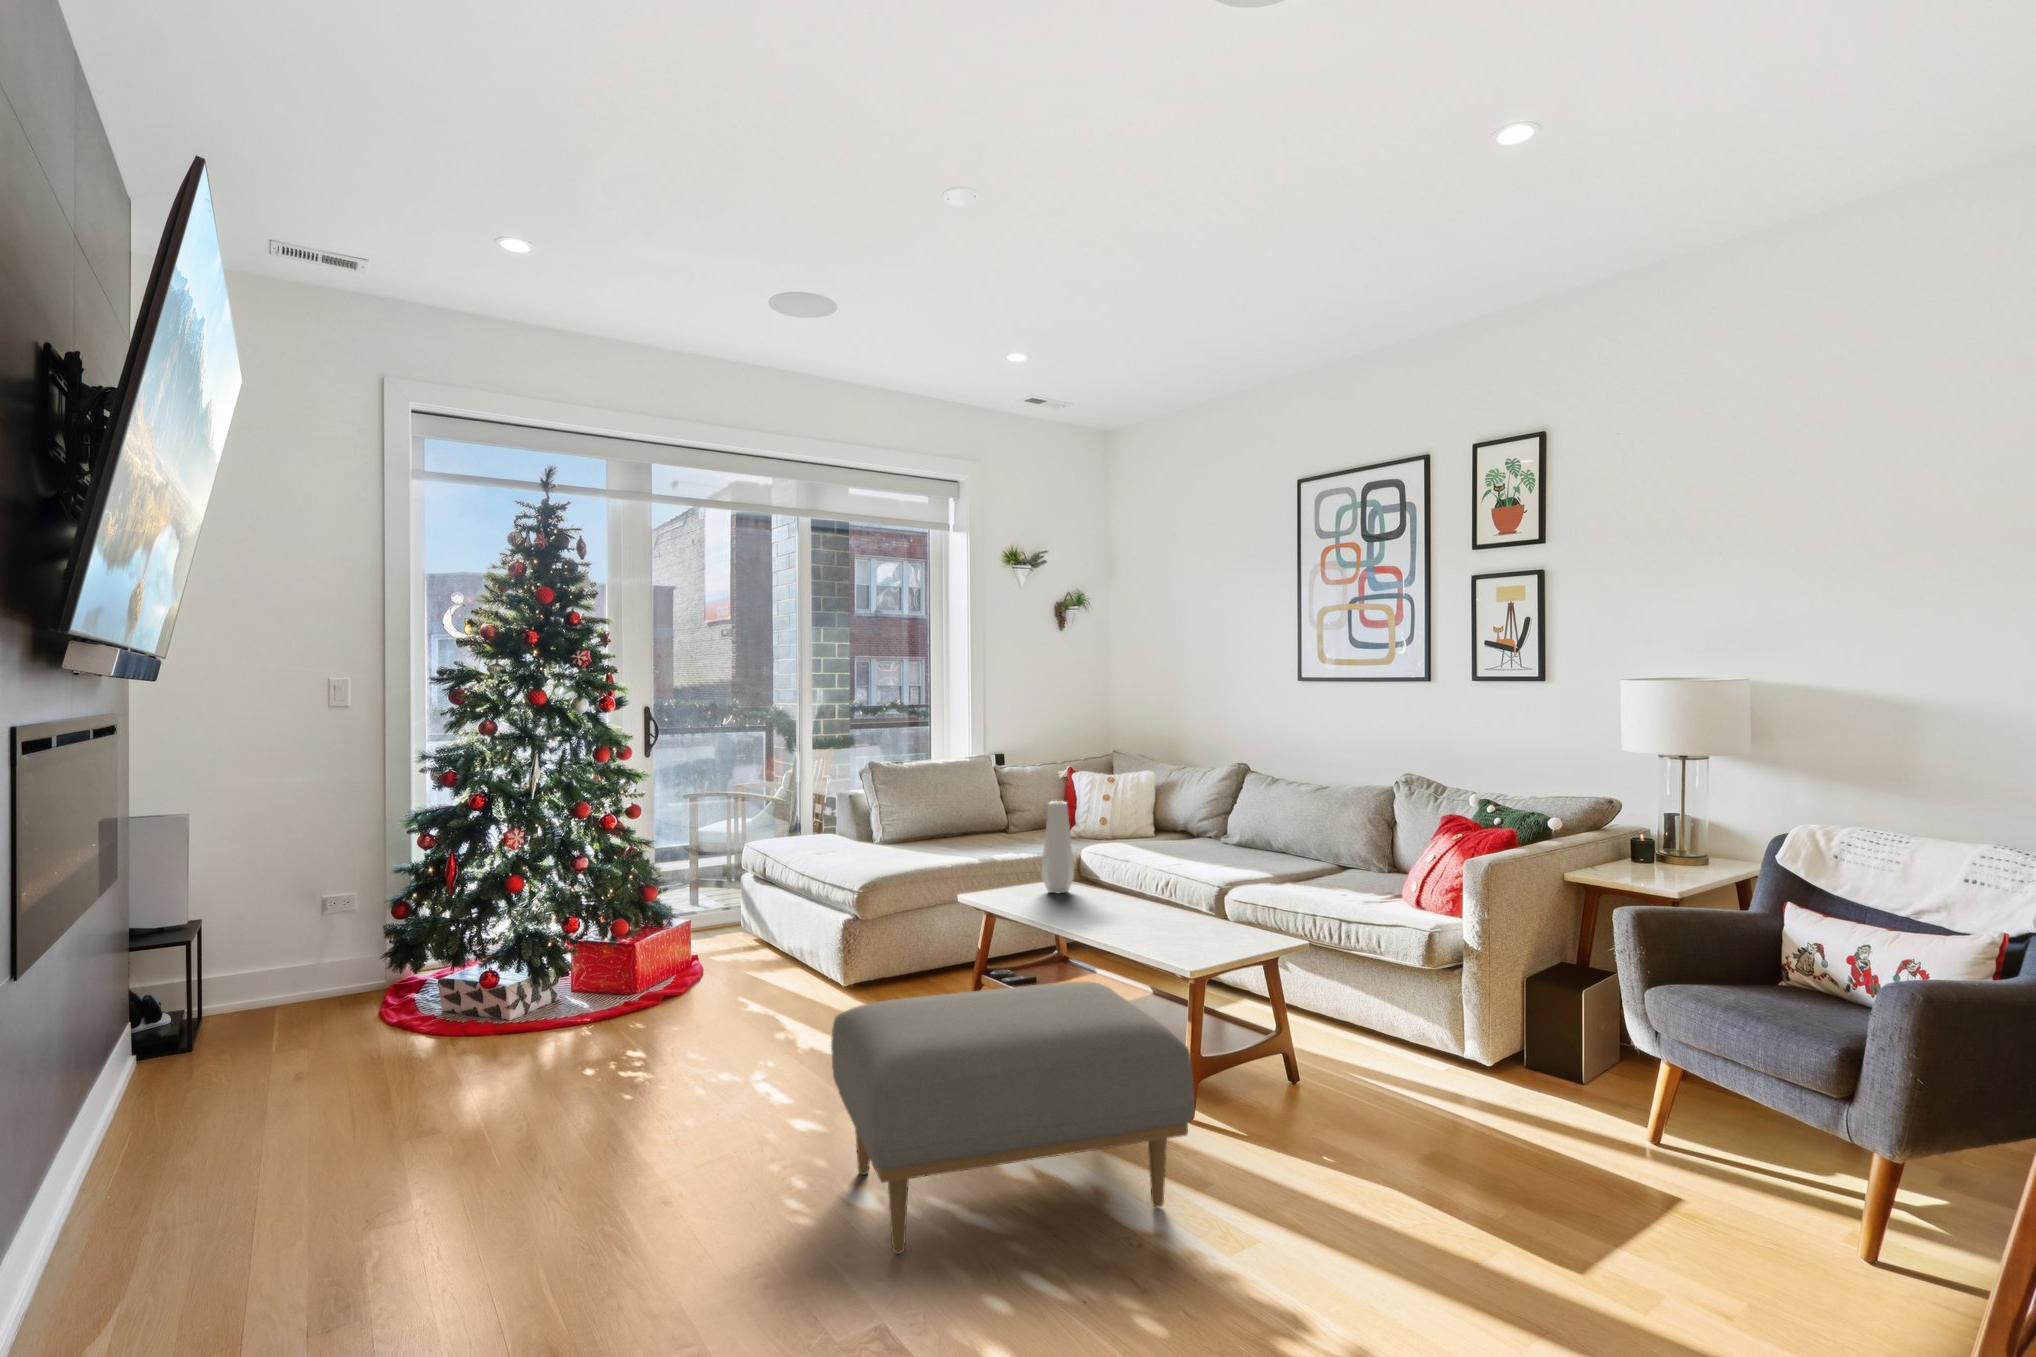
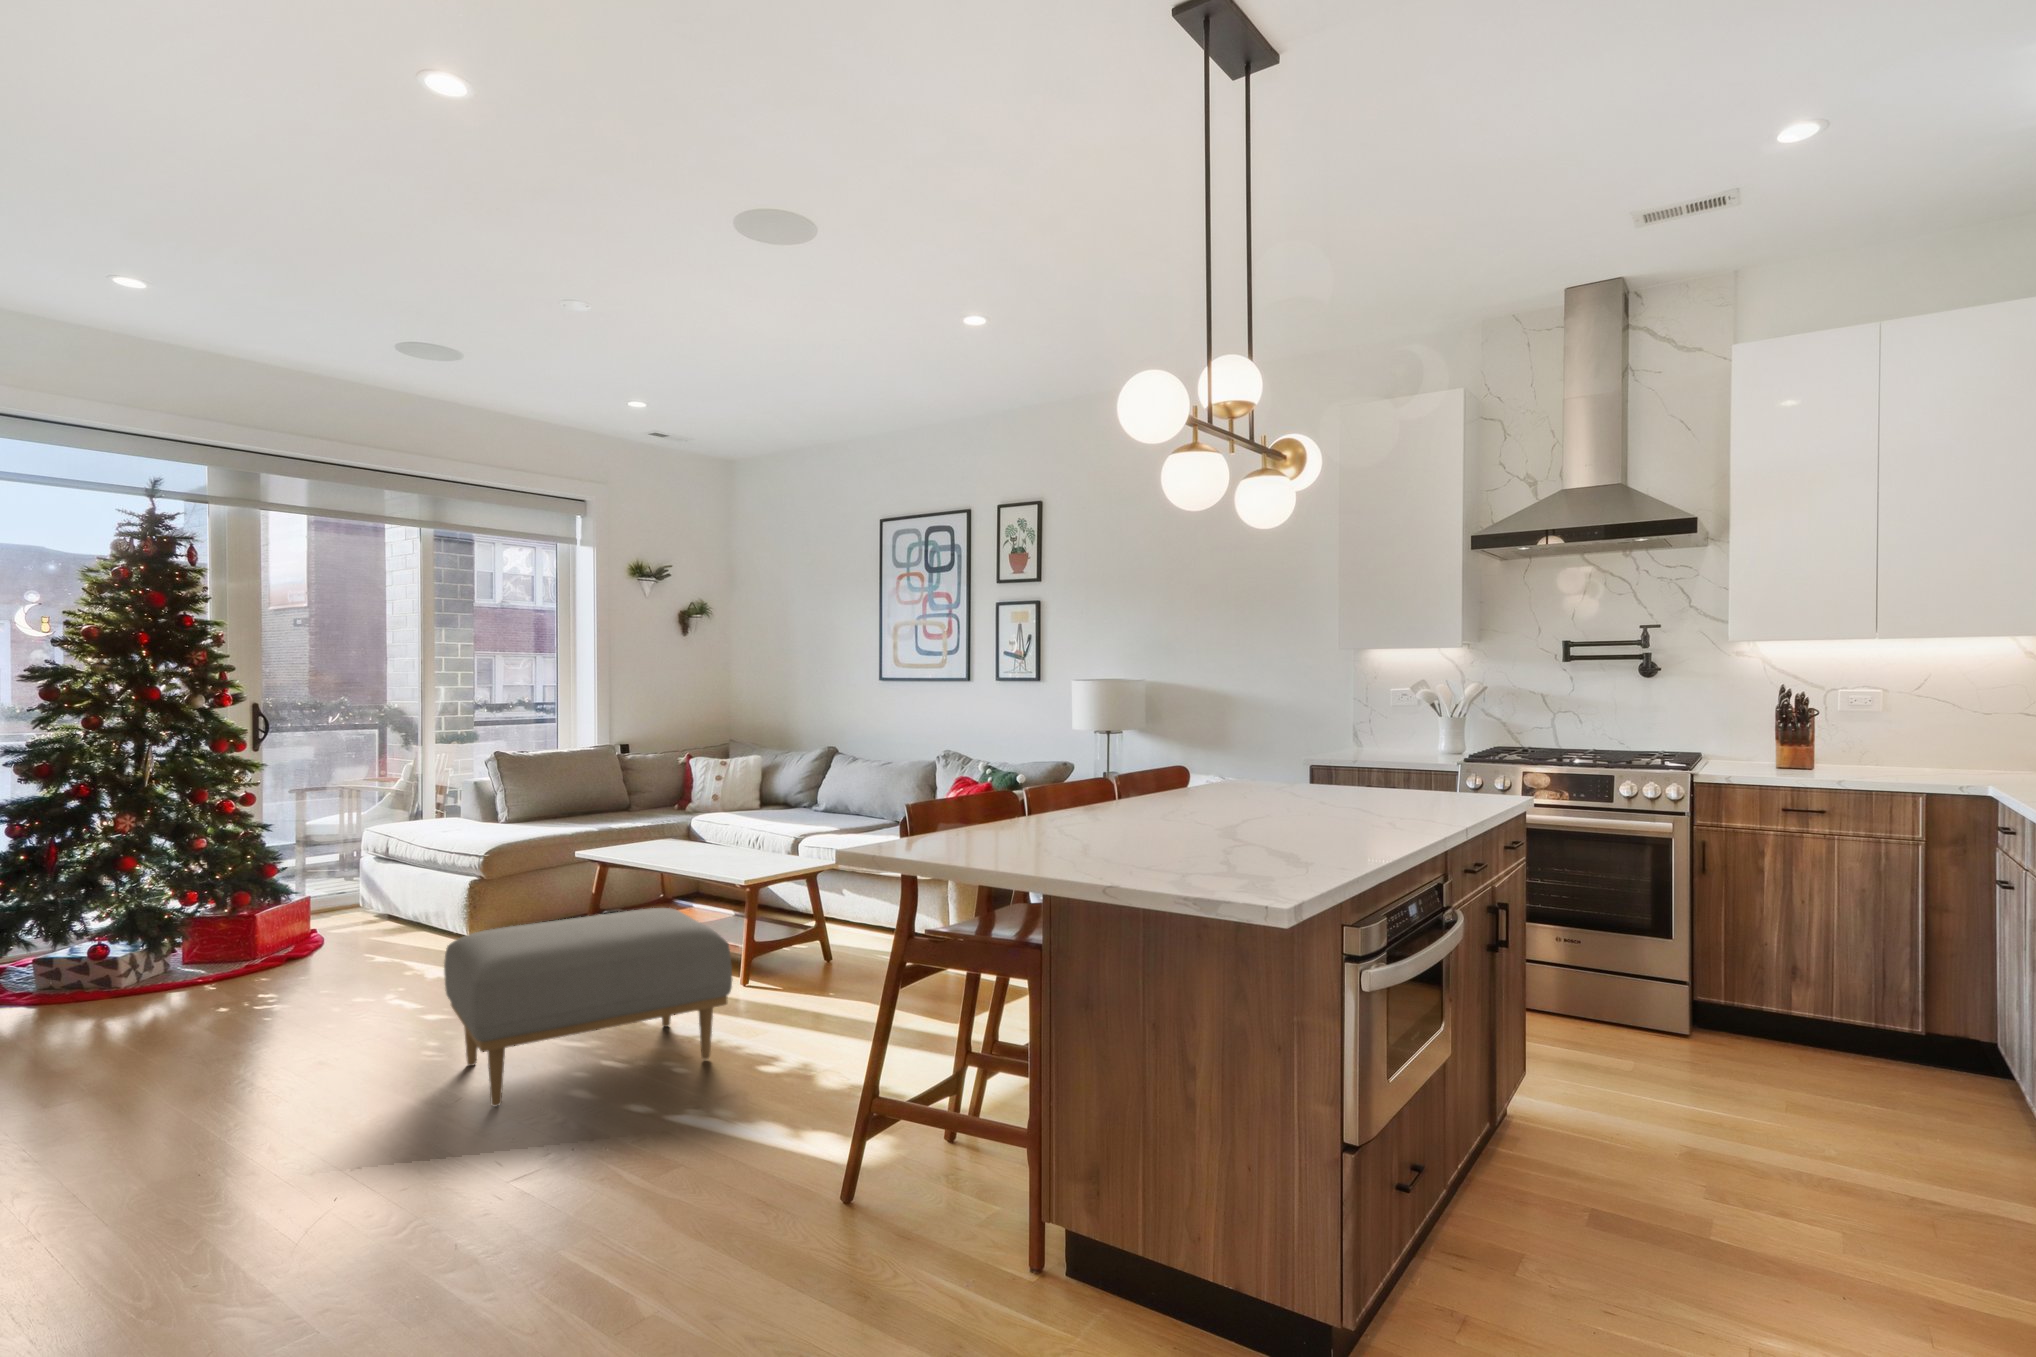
vase: present [1042,801,1074,893] -> none [646,778,674,853]

